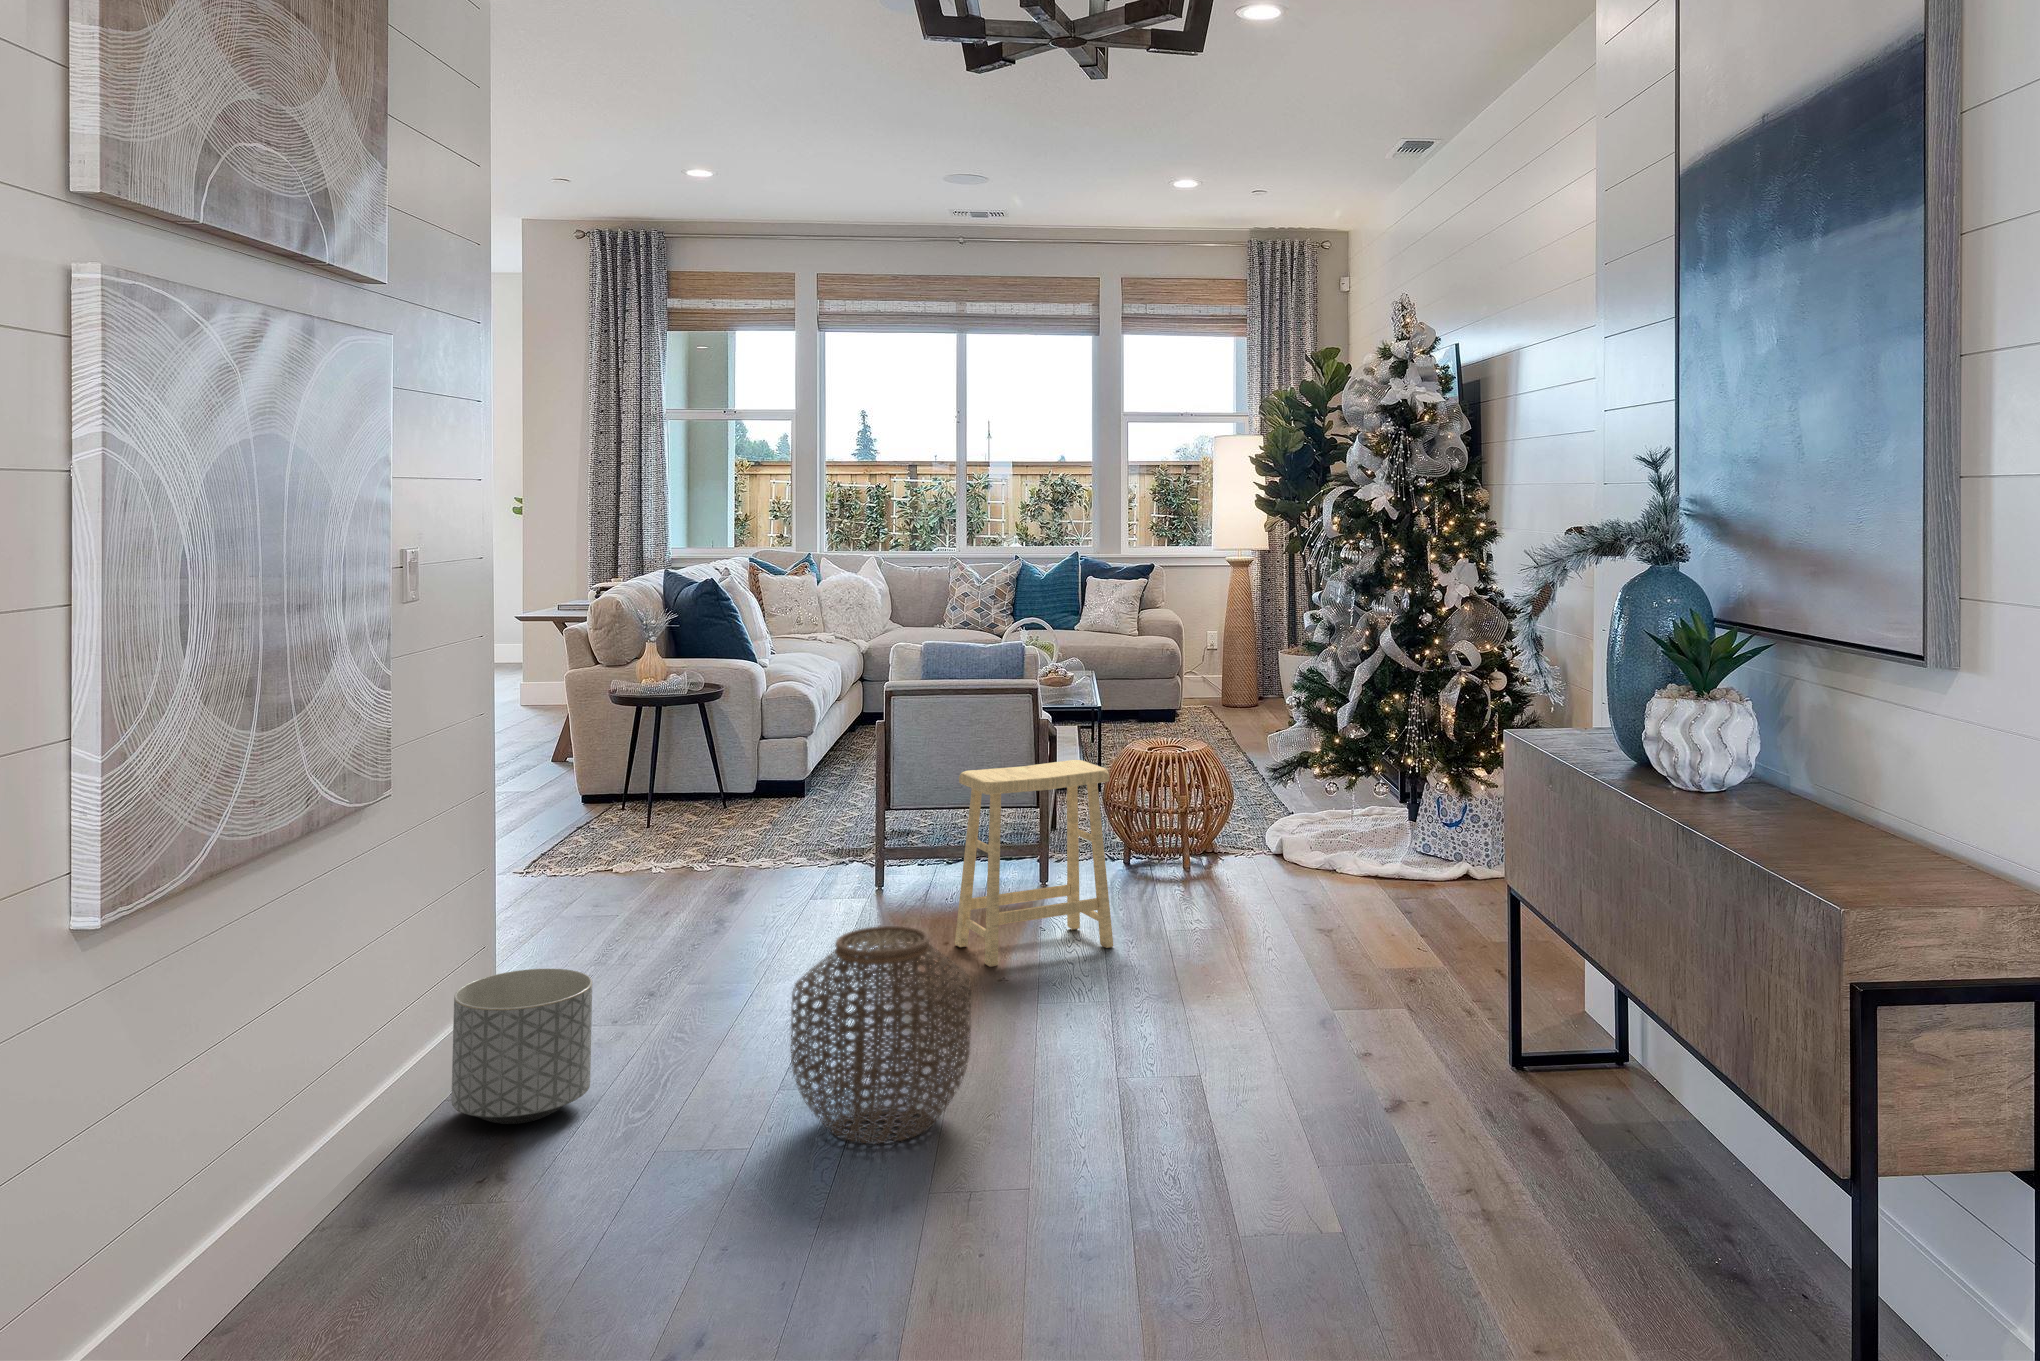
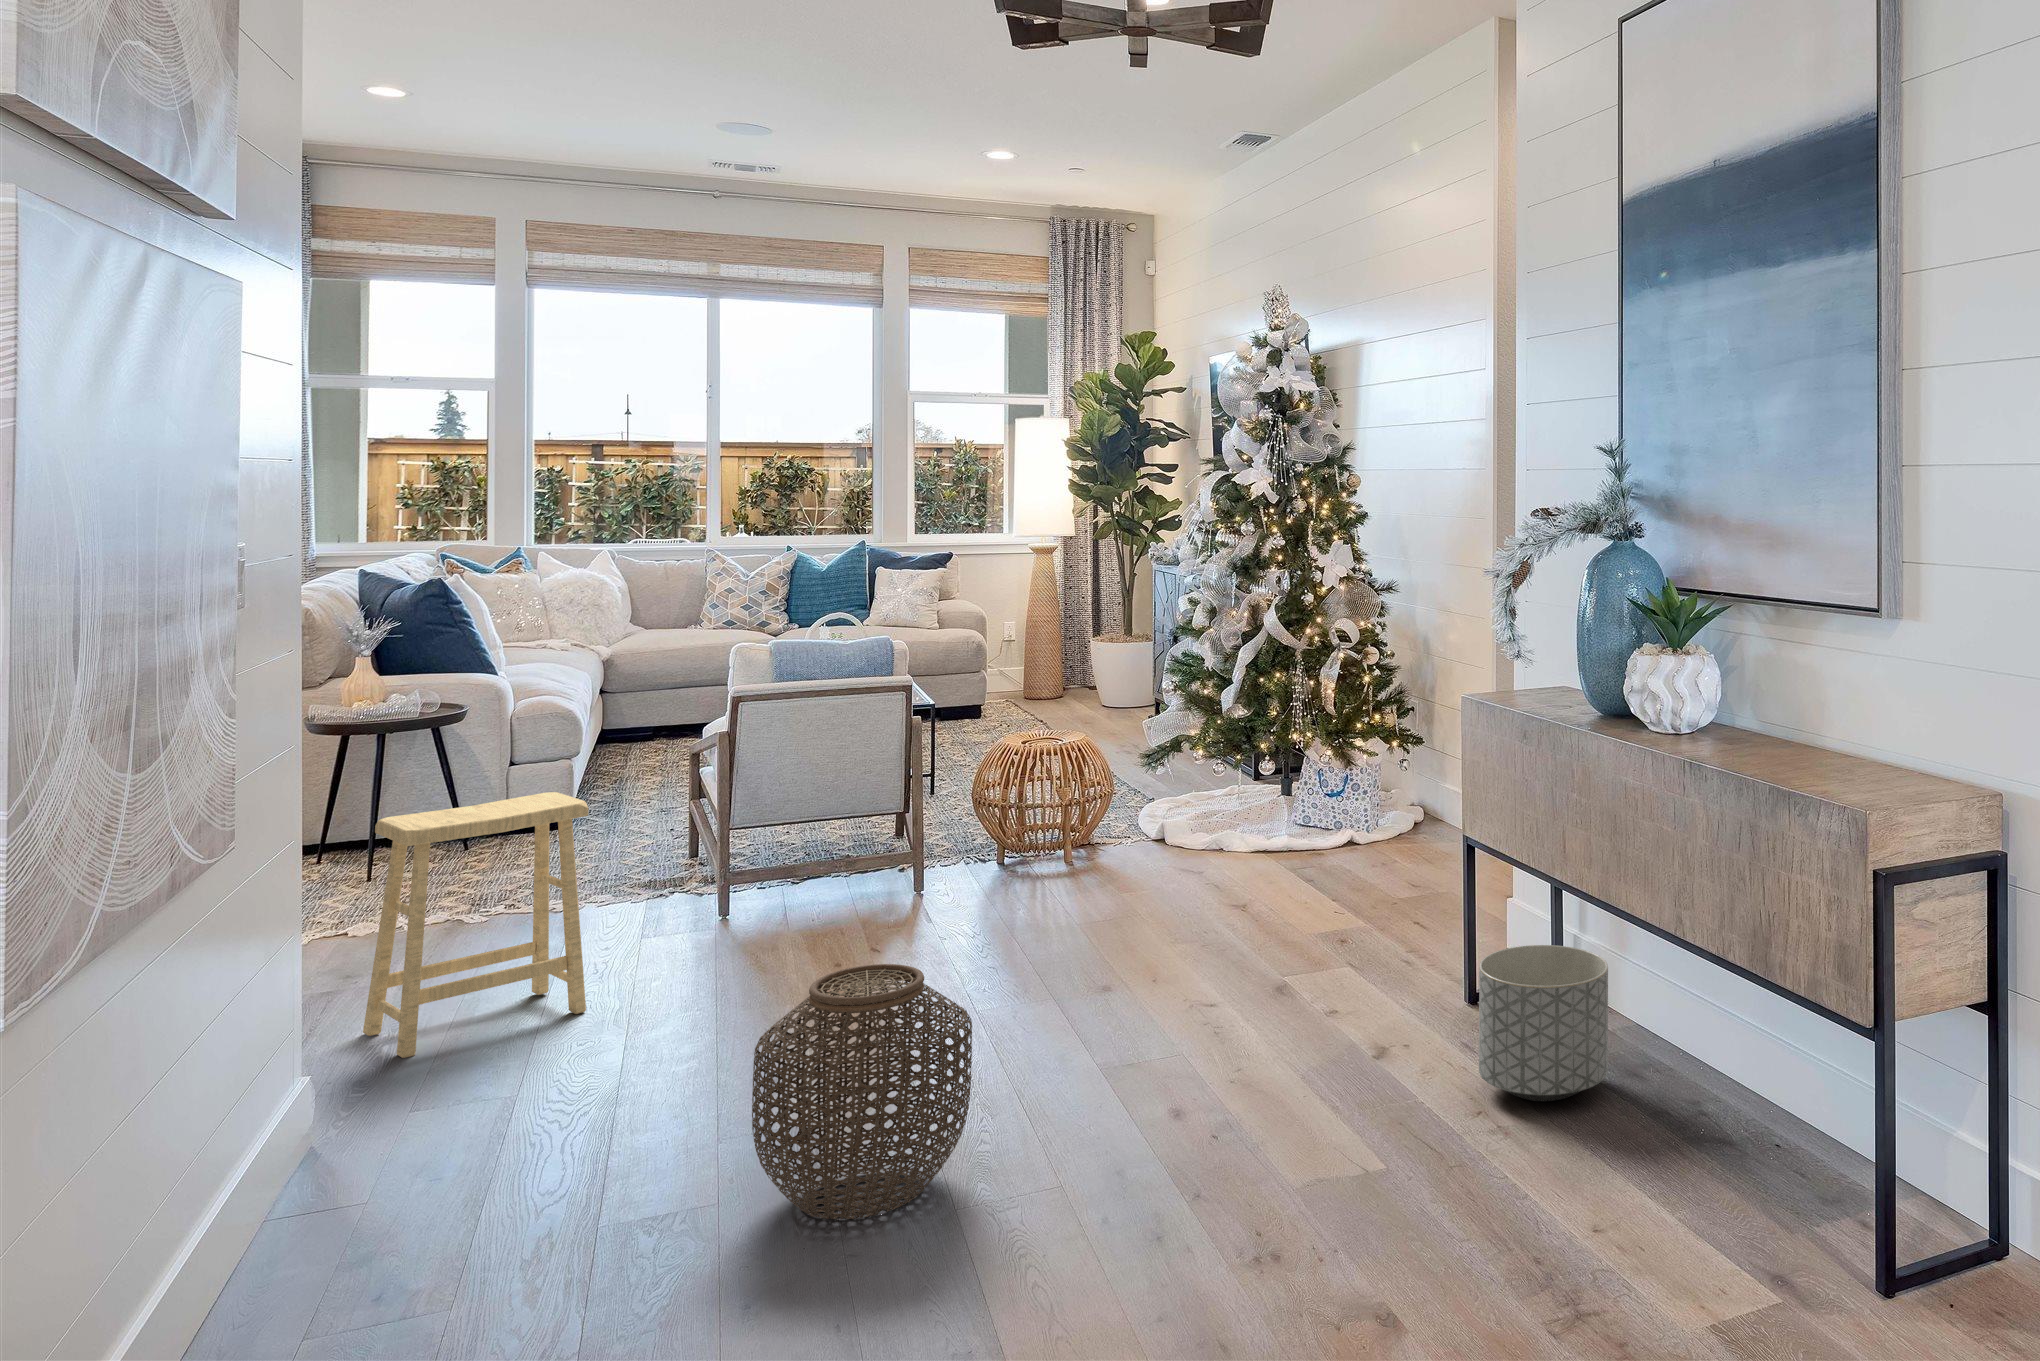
footstool: present [955,760,1113,967] -> present [363,792,589,1058]
planter: present [451,969,592,1124] -> present [1479,945,1608,1102]

